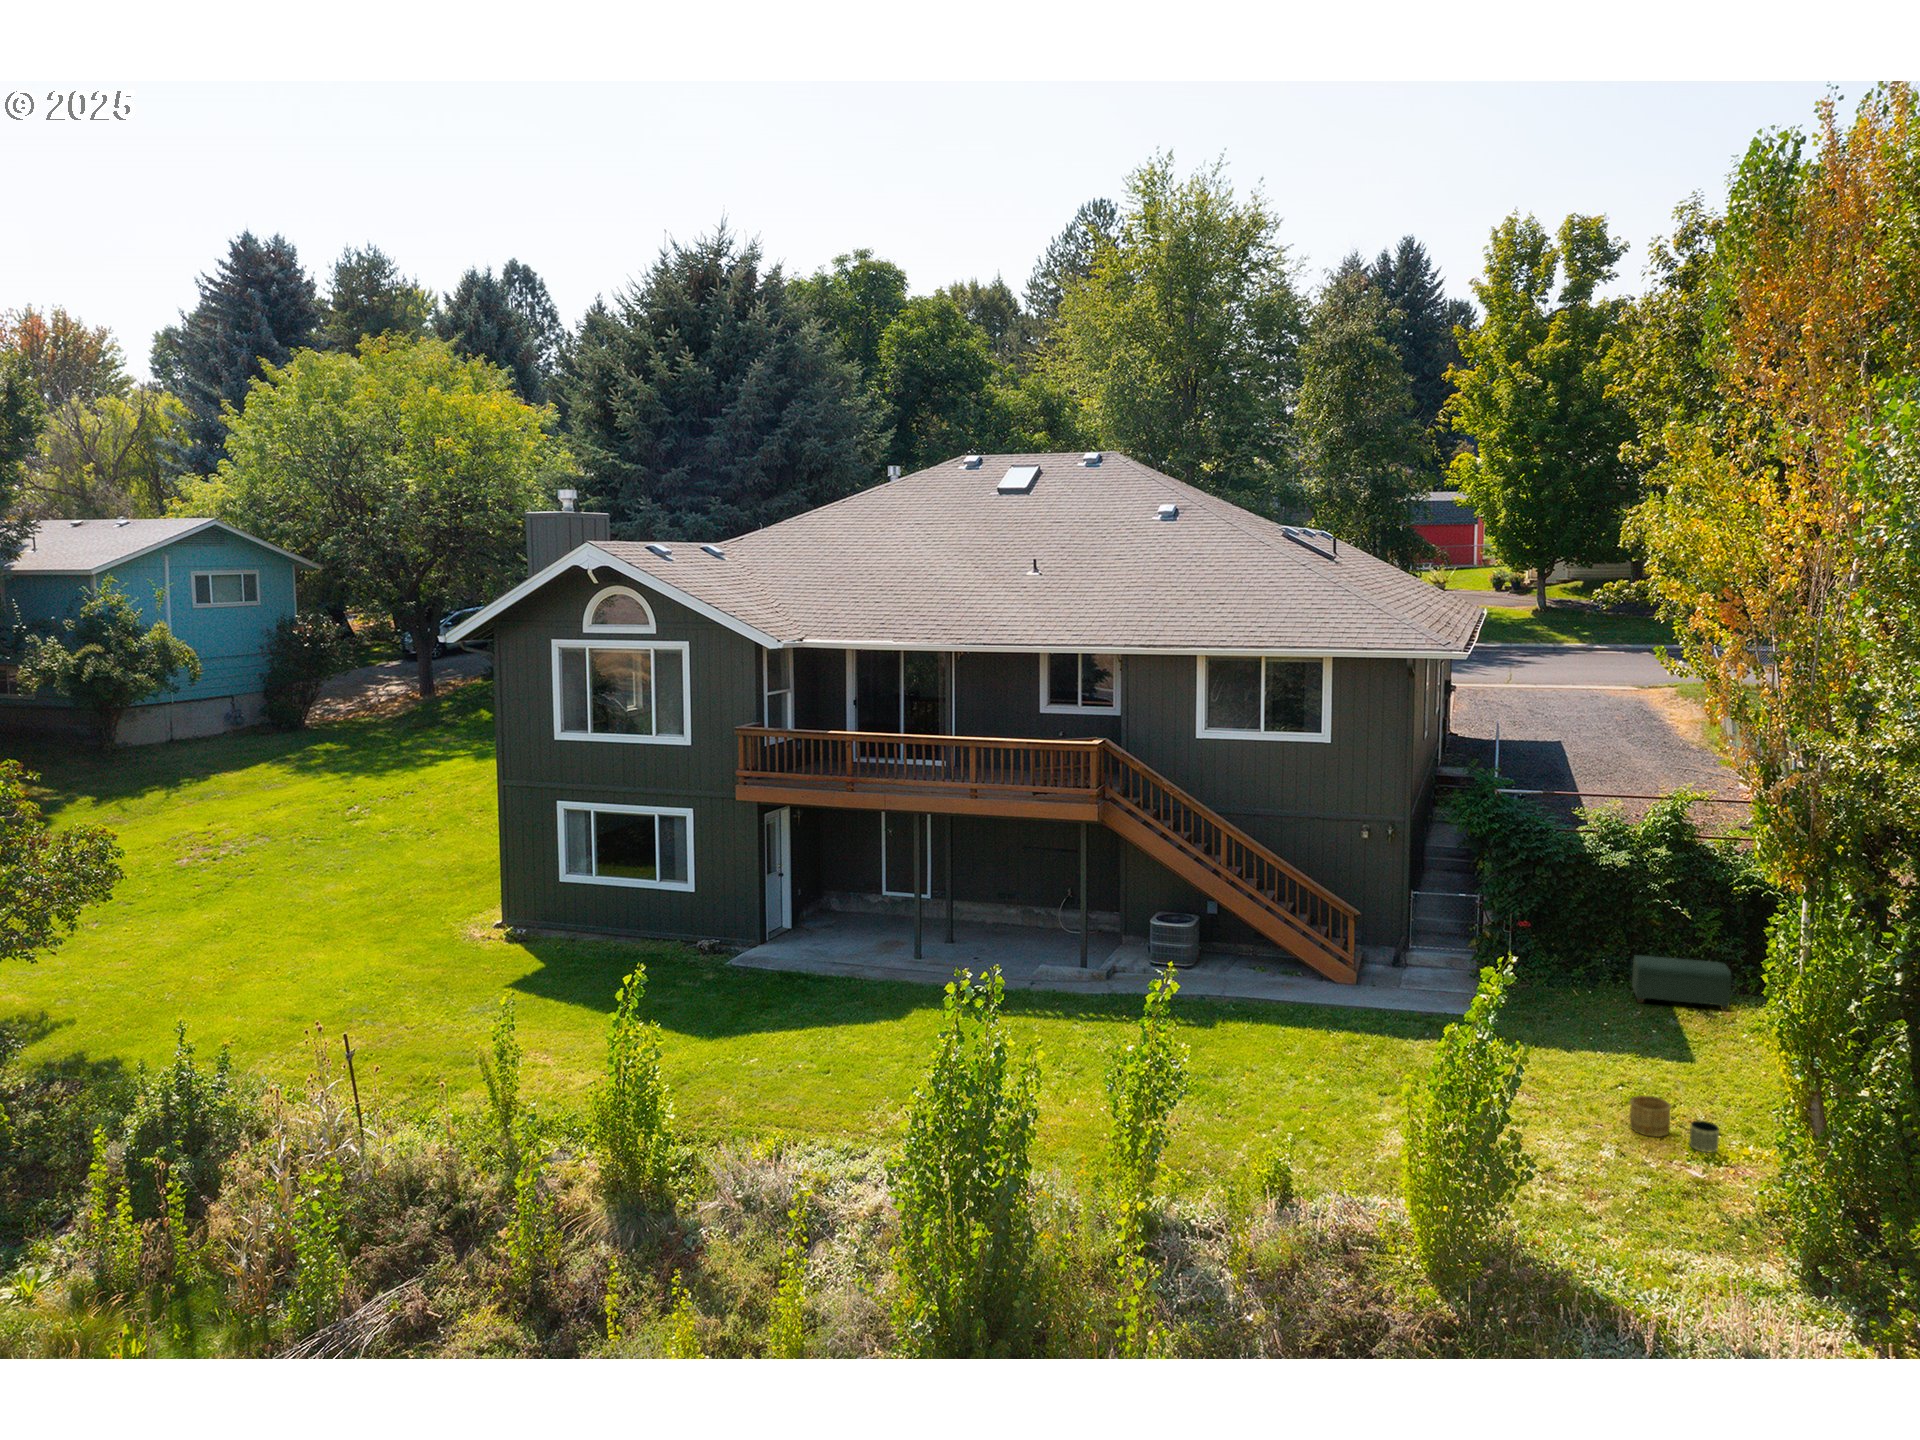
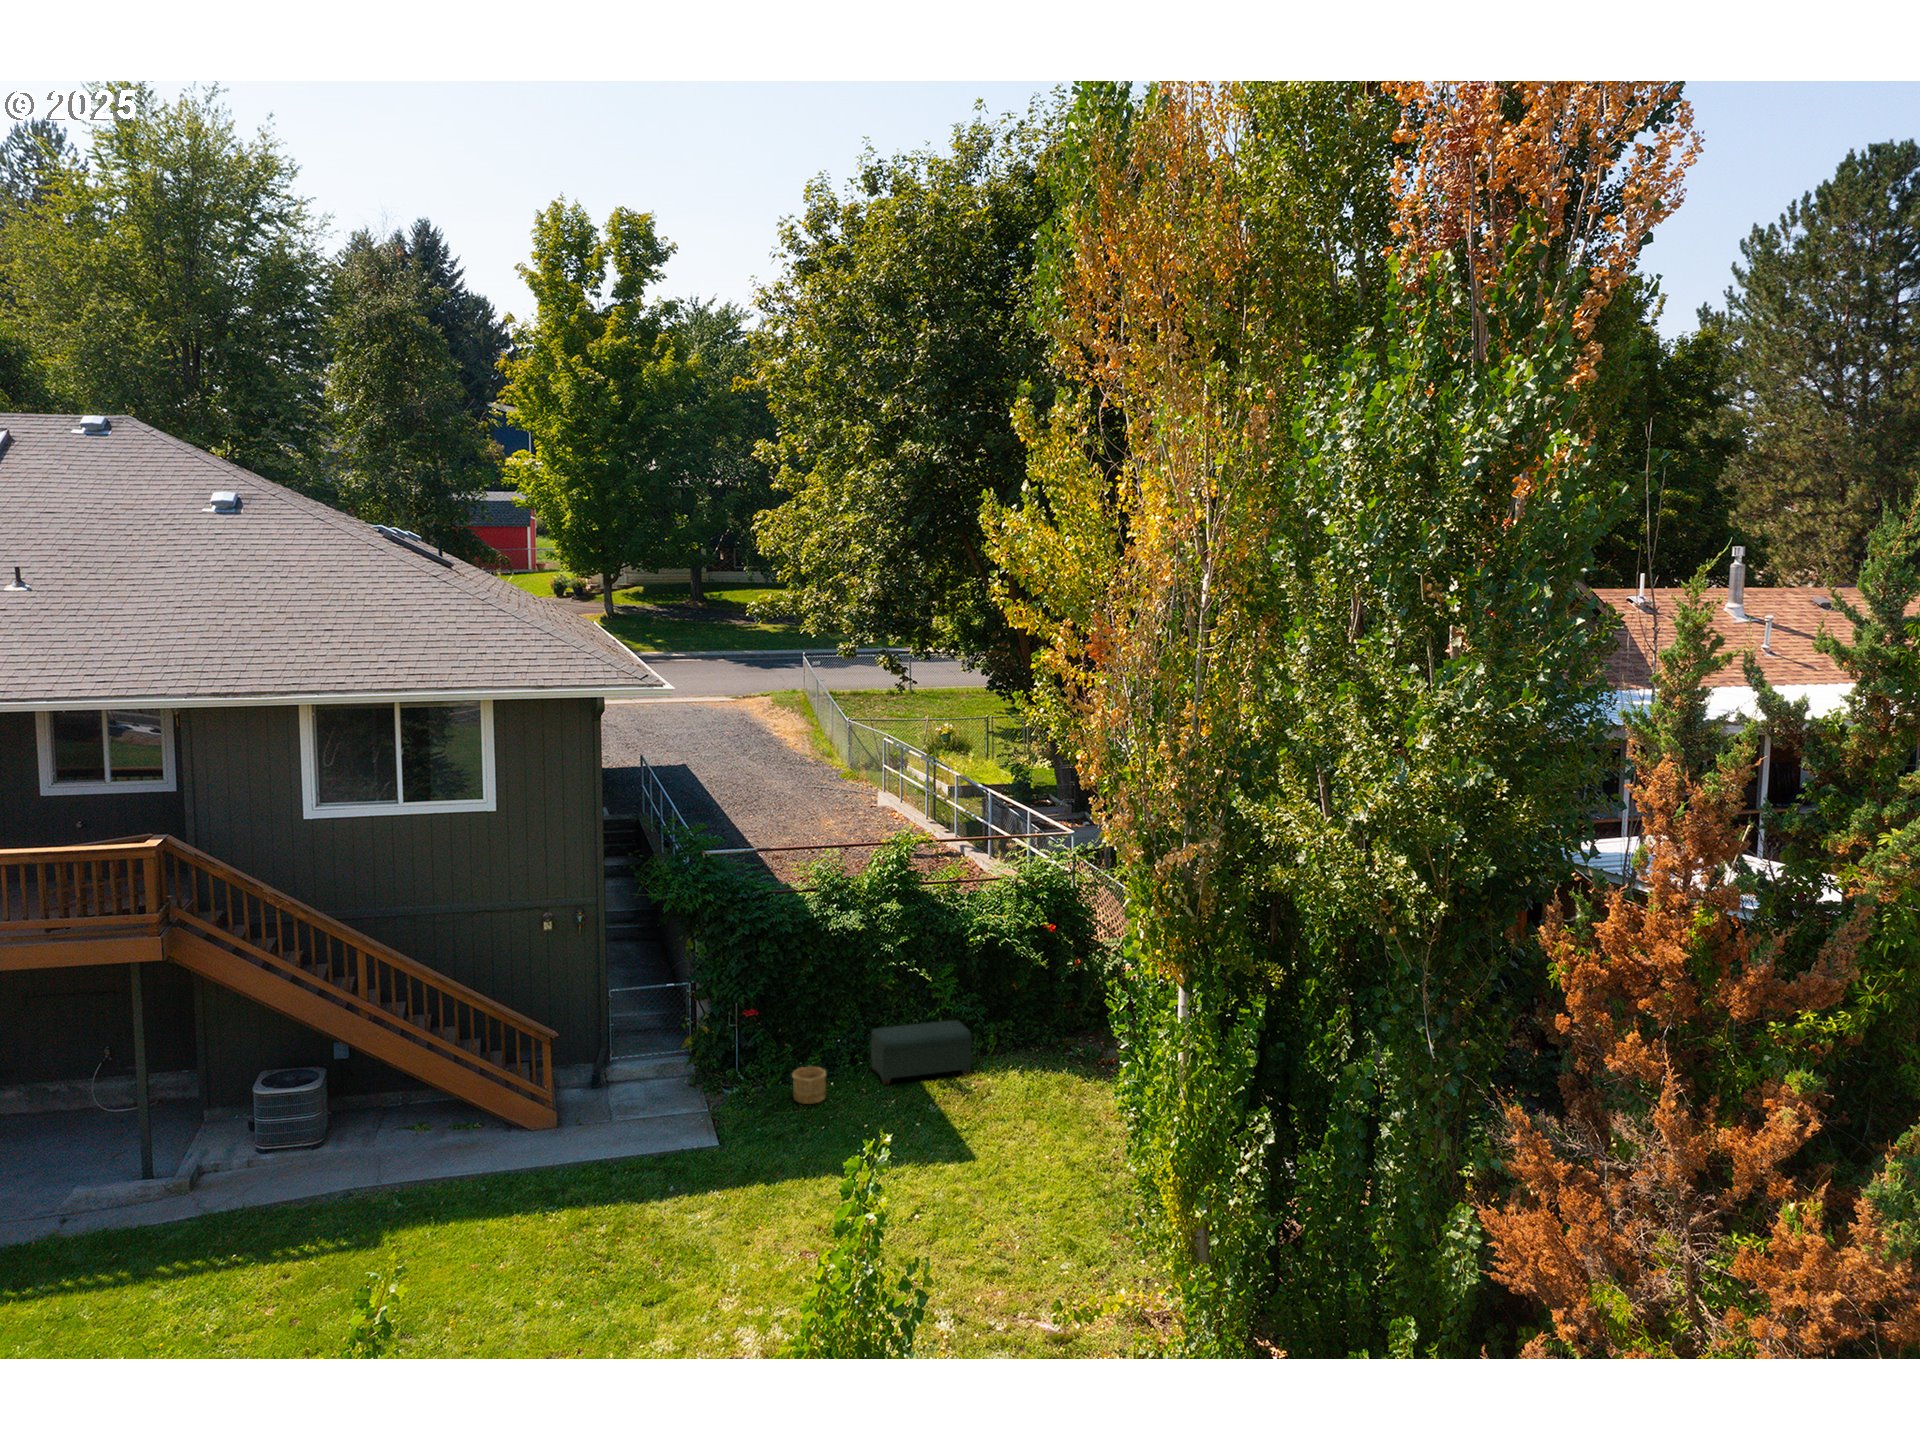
wooden bucket: present [1629,1095,1671,1137] -> present [792,1066,826,1104]
planter: present [1690,1121,1719,1152] -> none [1037,1250,1067,1290]

